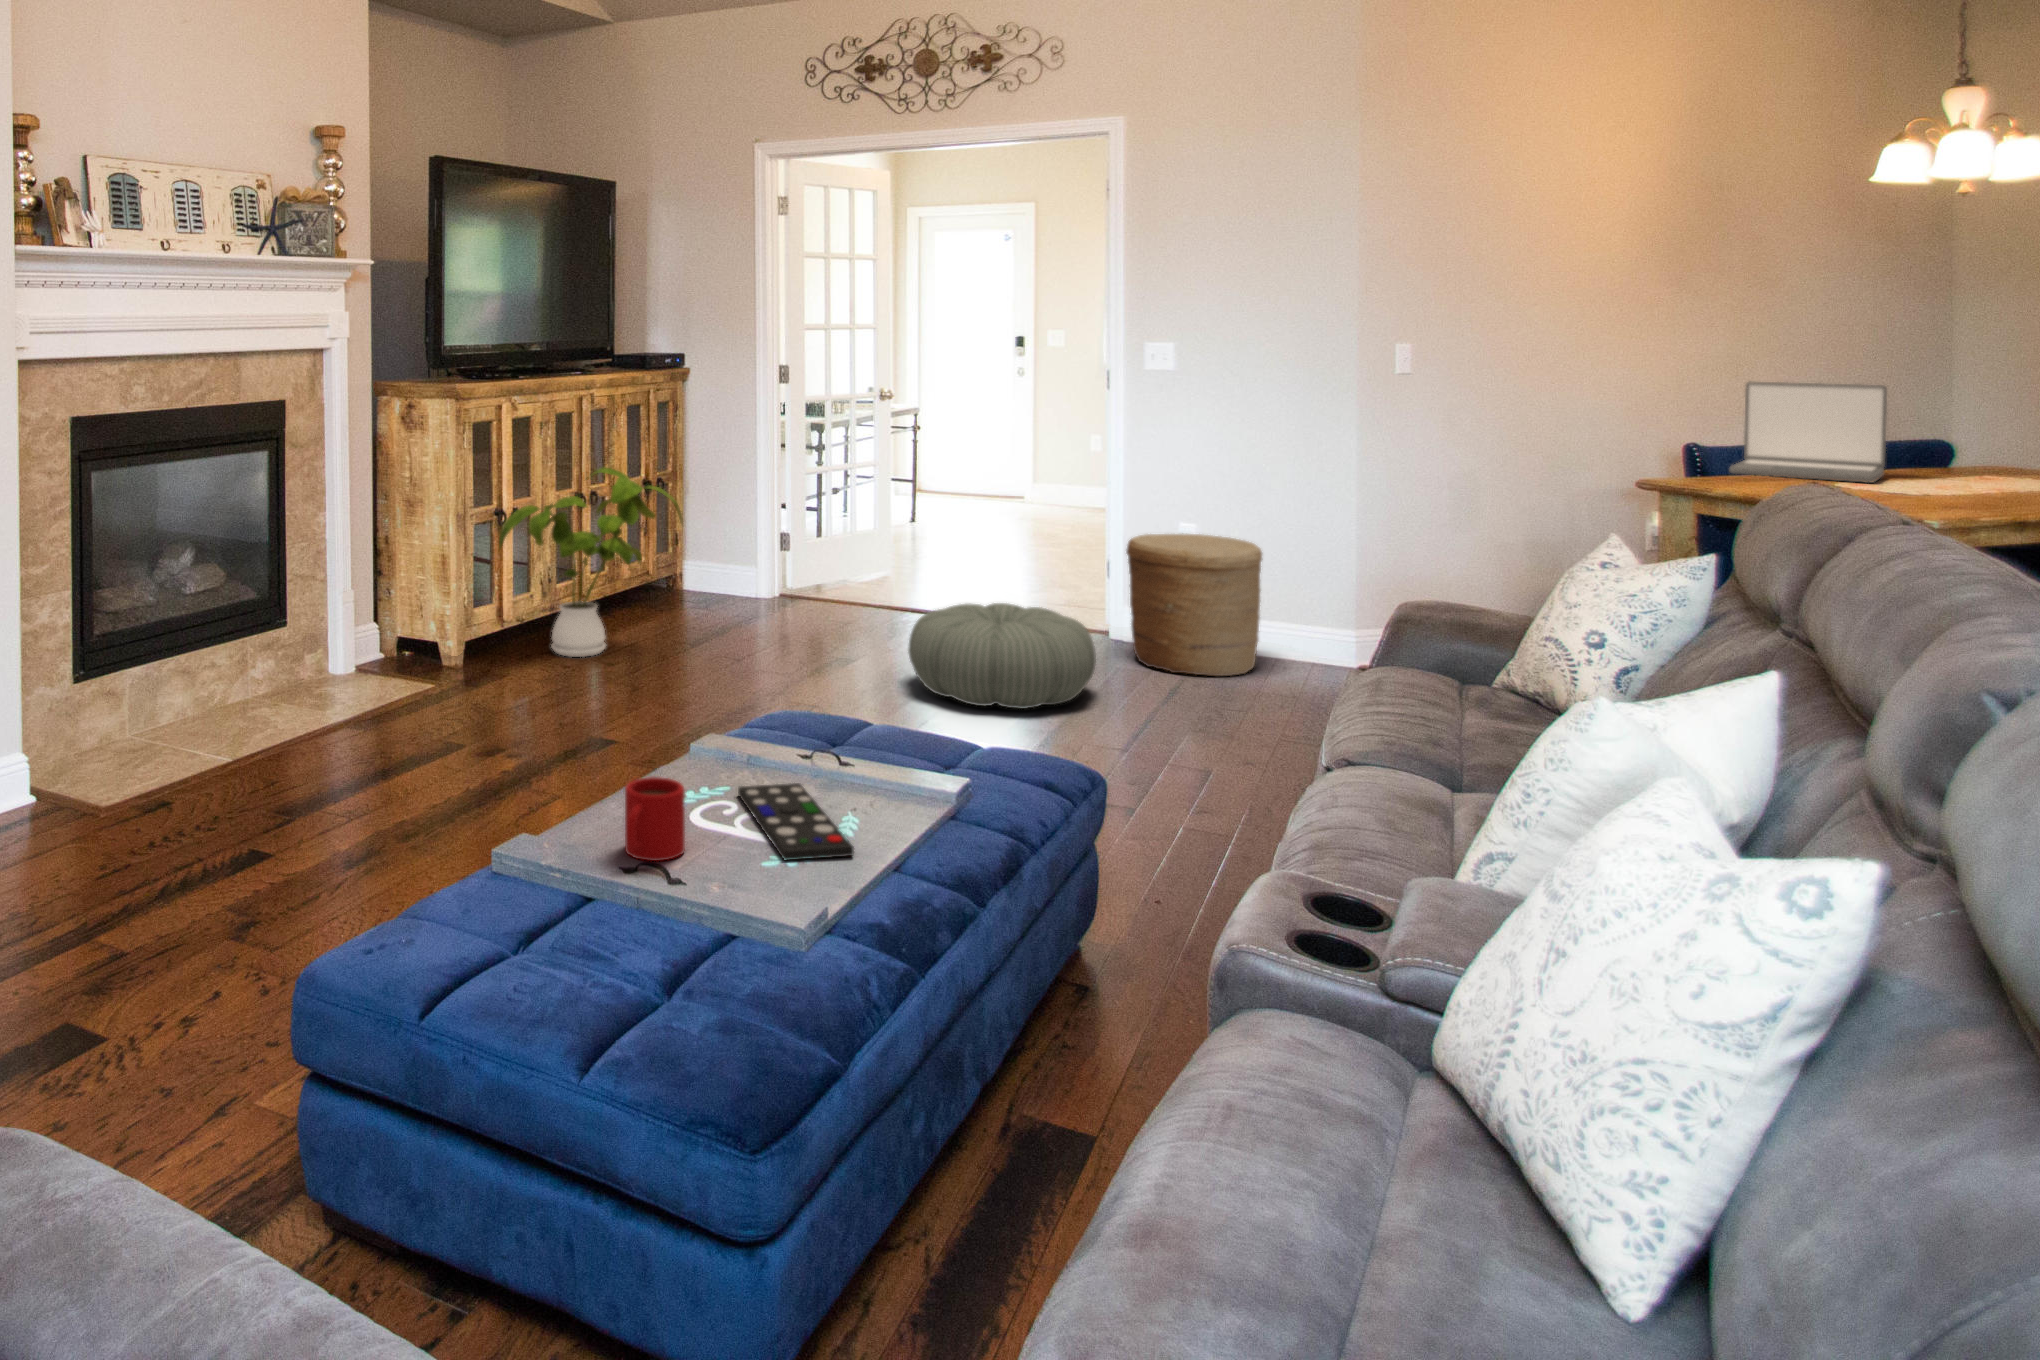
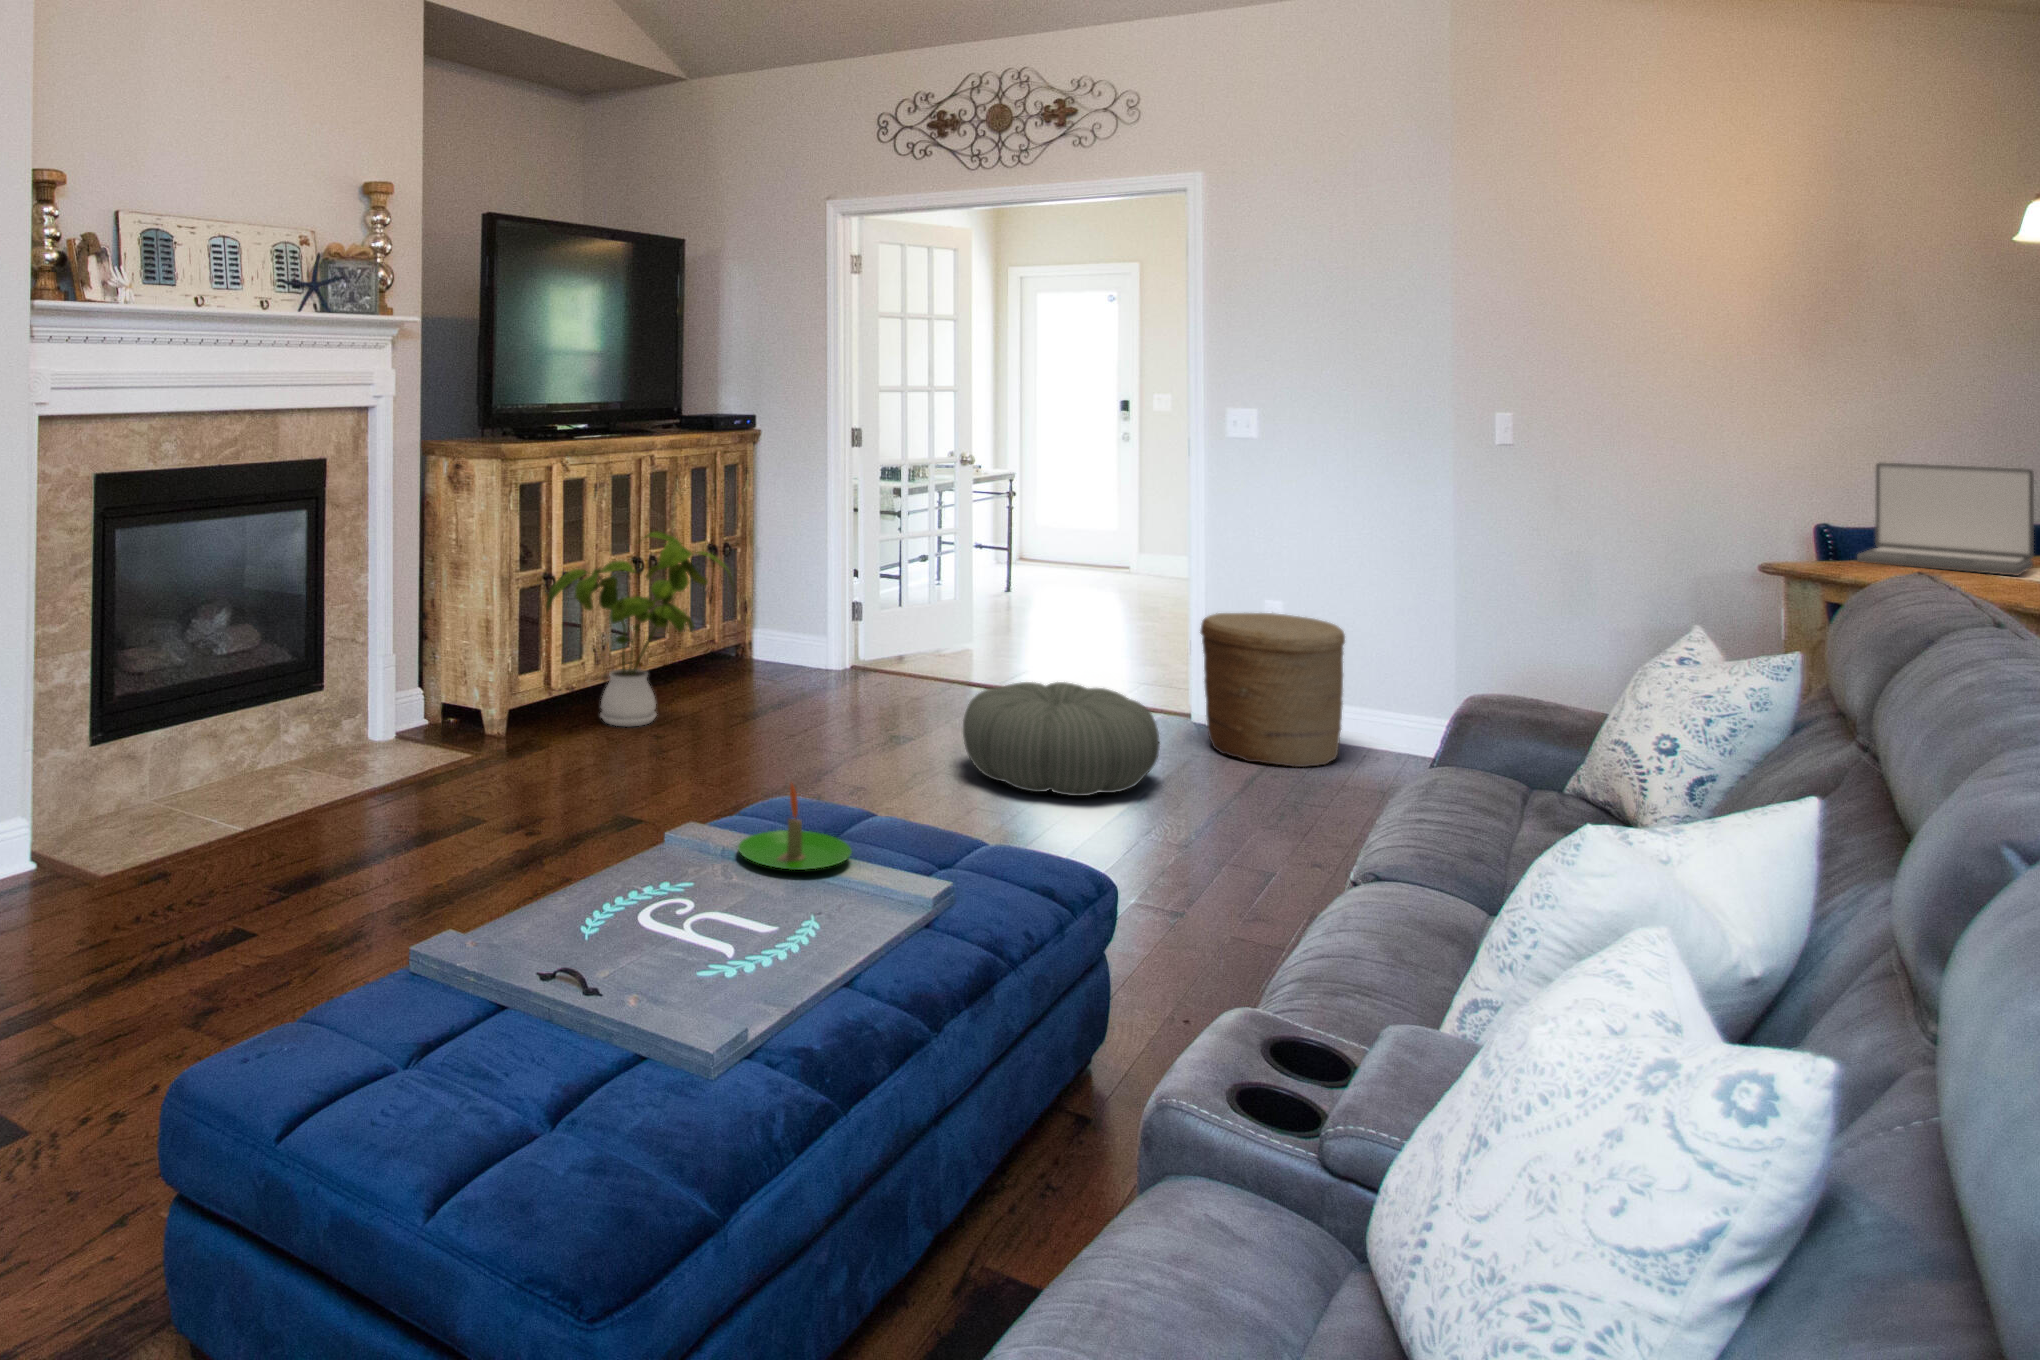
candle: none [765,693,873,773] -> present [738,784,852,870]
mug: present [625,777,685,861] -> none [545,872,615,965]
remote control: present [738,783,854,860] -> none [695,881,796,970]

